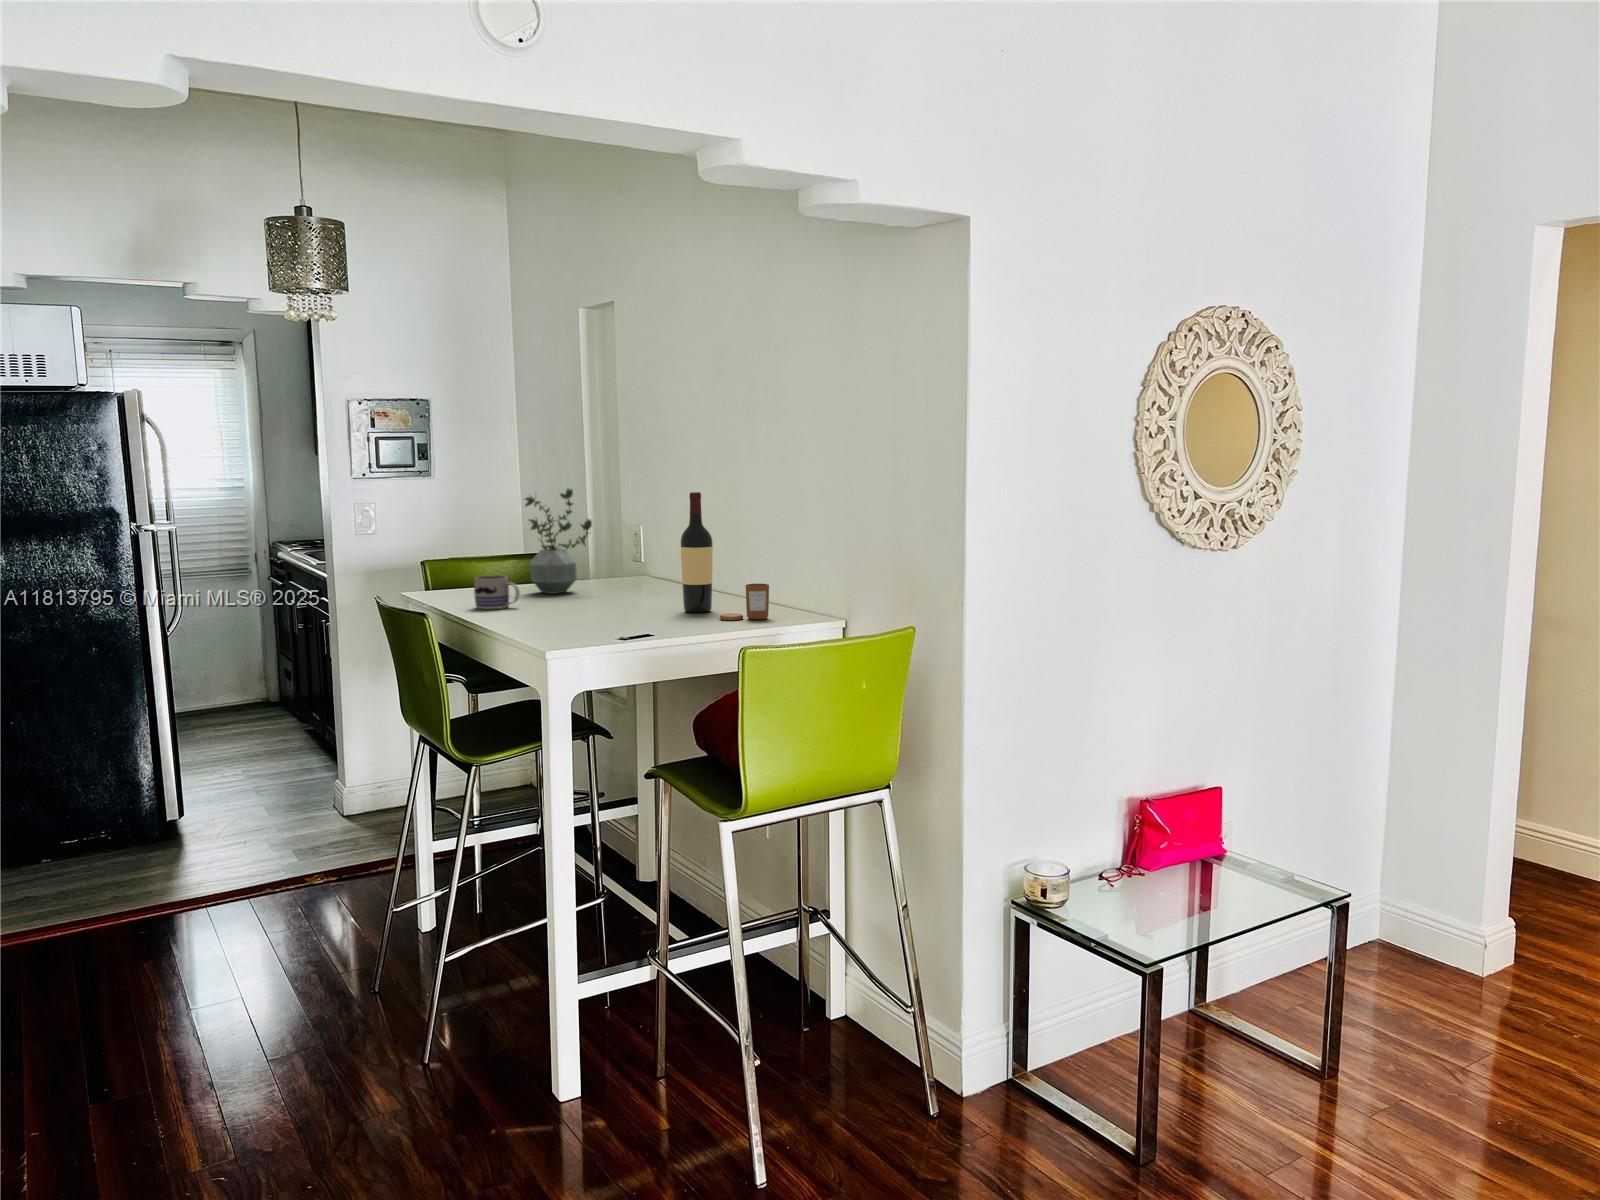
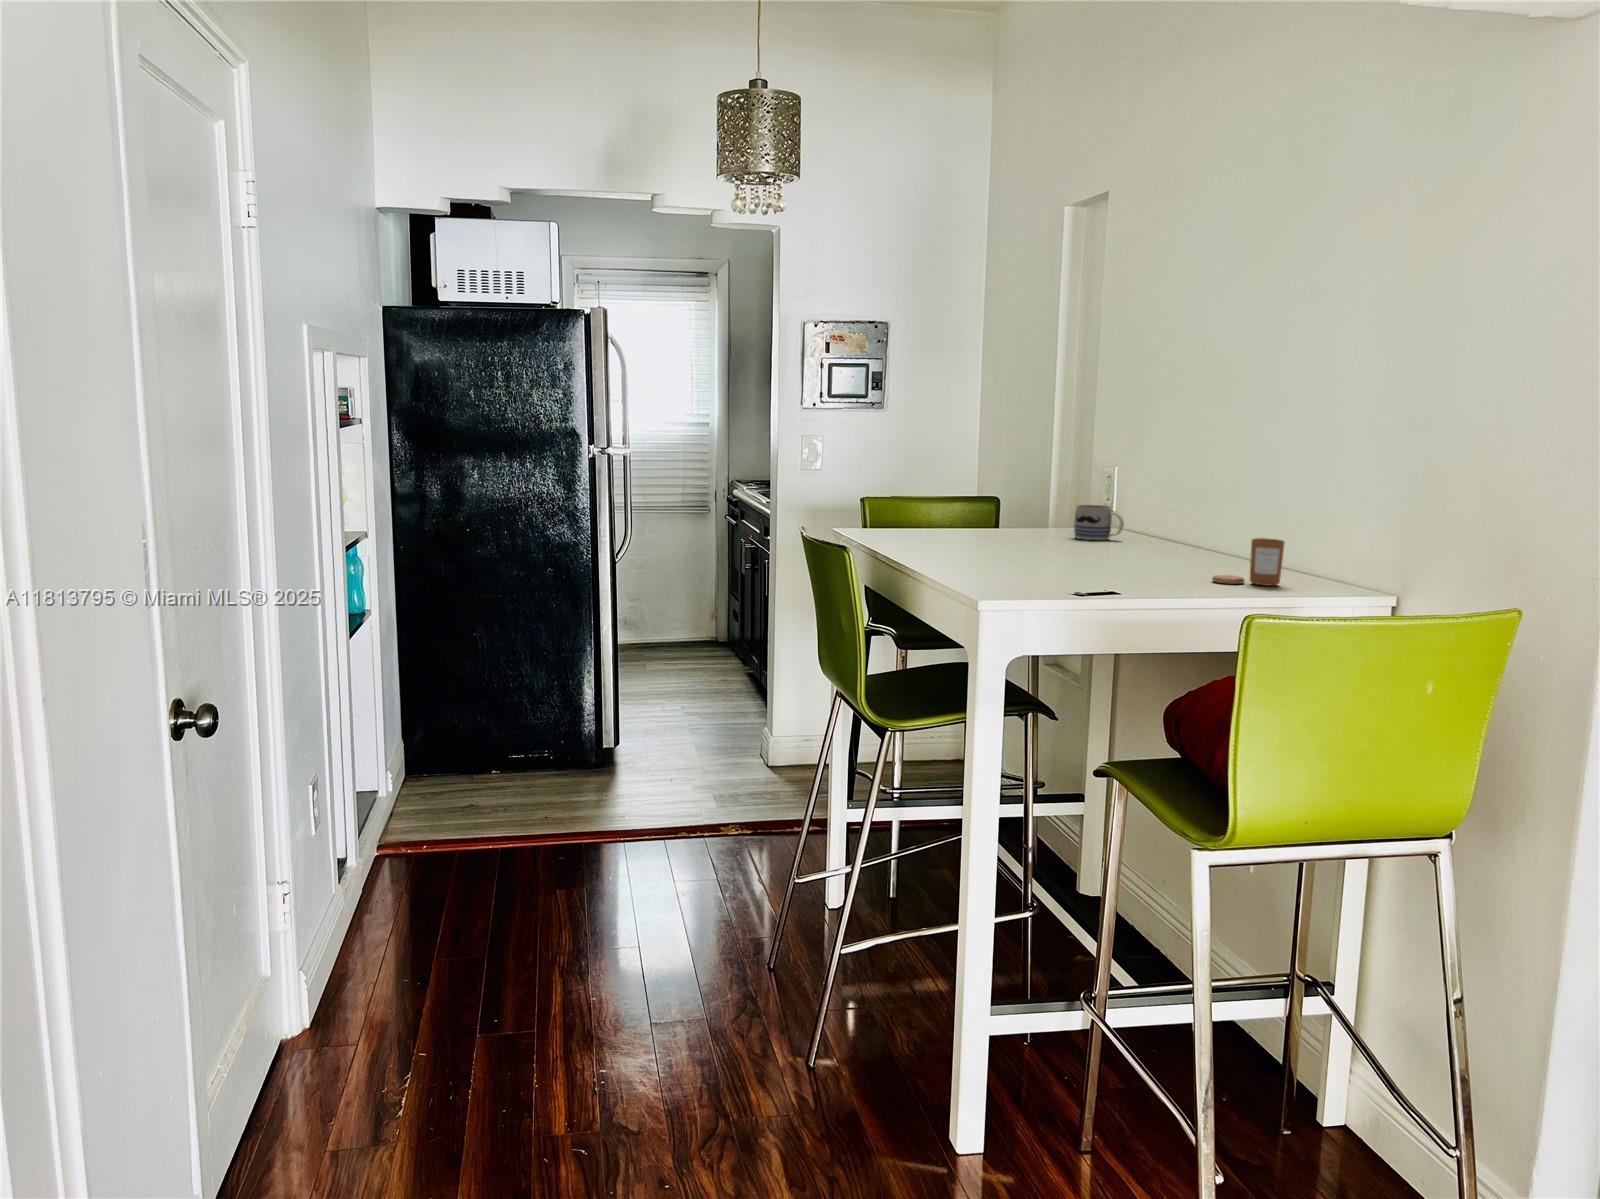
potted plant: present [525,489,592,594] -> none [977,415,1056,540]
wine bottle: present [681,492,713,613] -> none [1164,417,1209,572]
mug: present [474,575,520,609] -> present [1074,505,1124,540]

